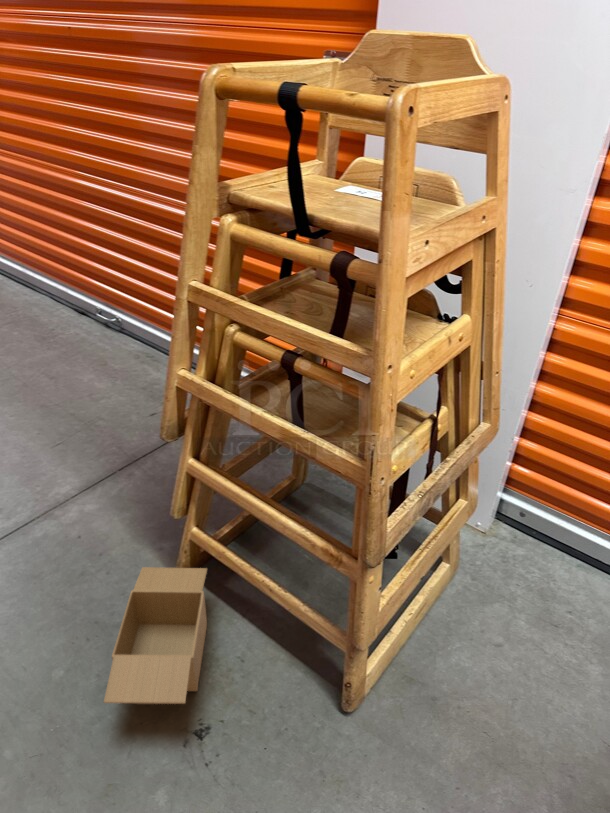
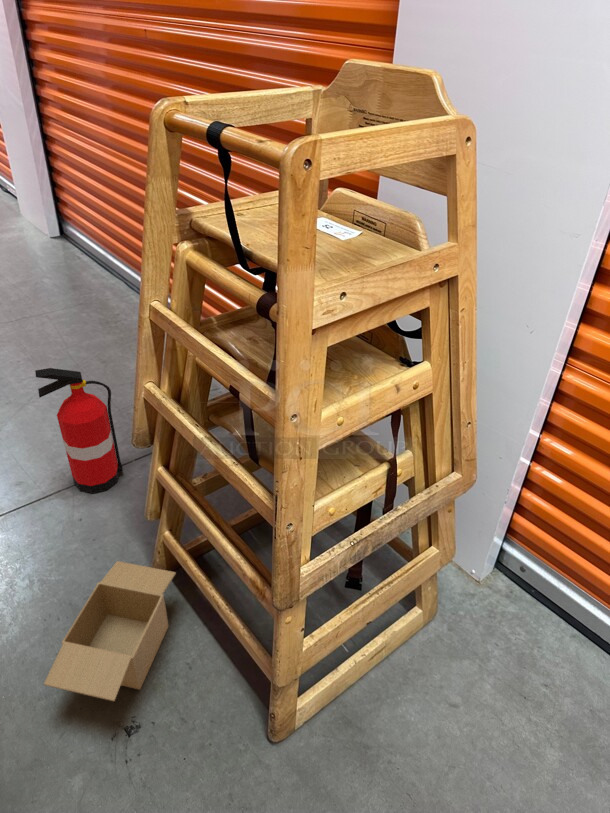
fire extinguisher: none [17,378,112,508] -> present [35,368,123,493]

